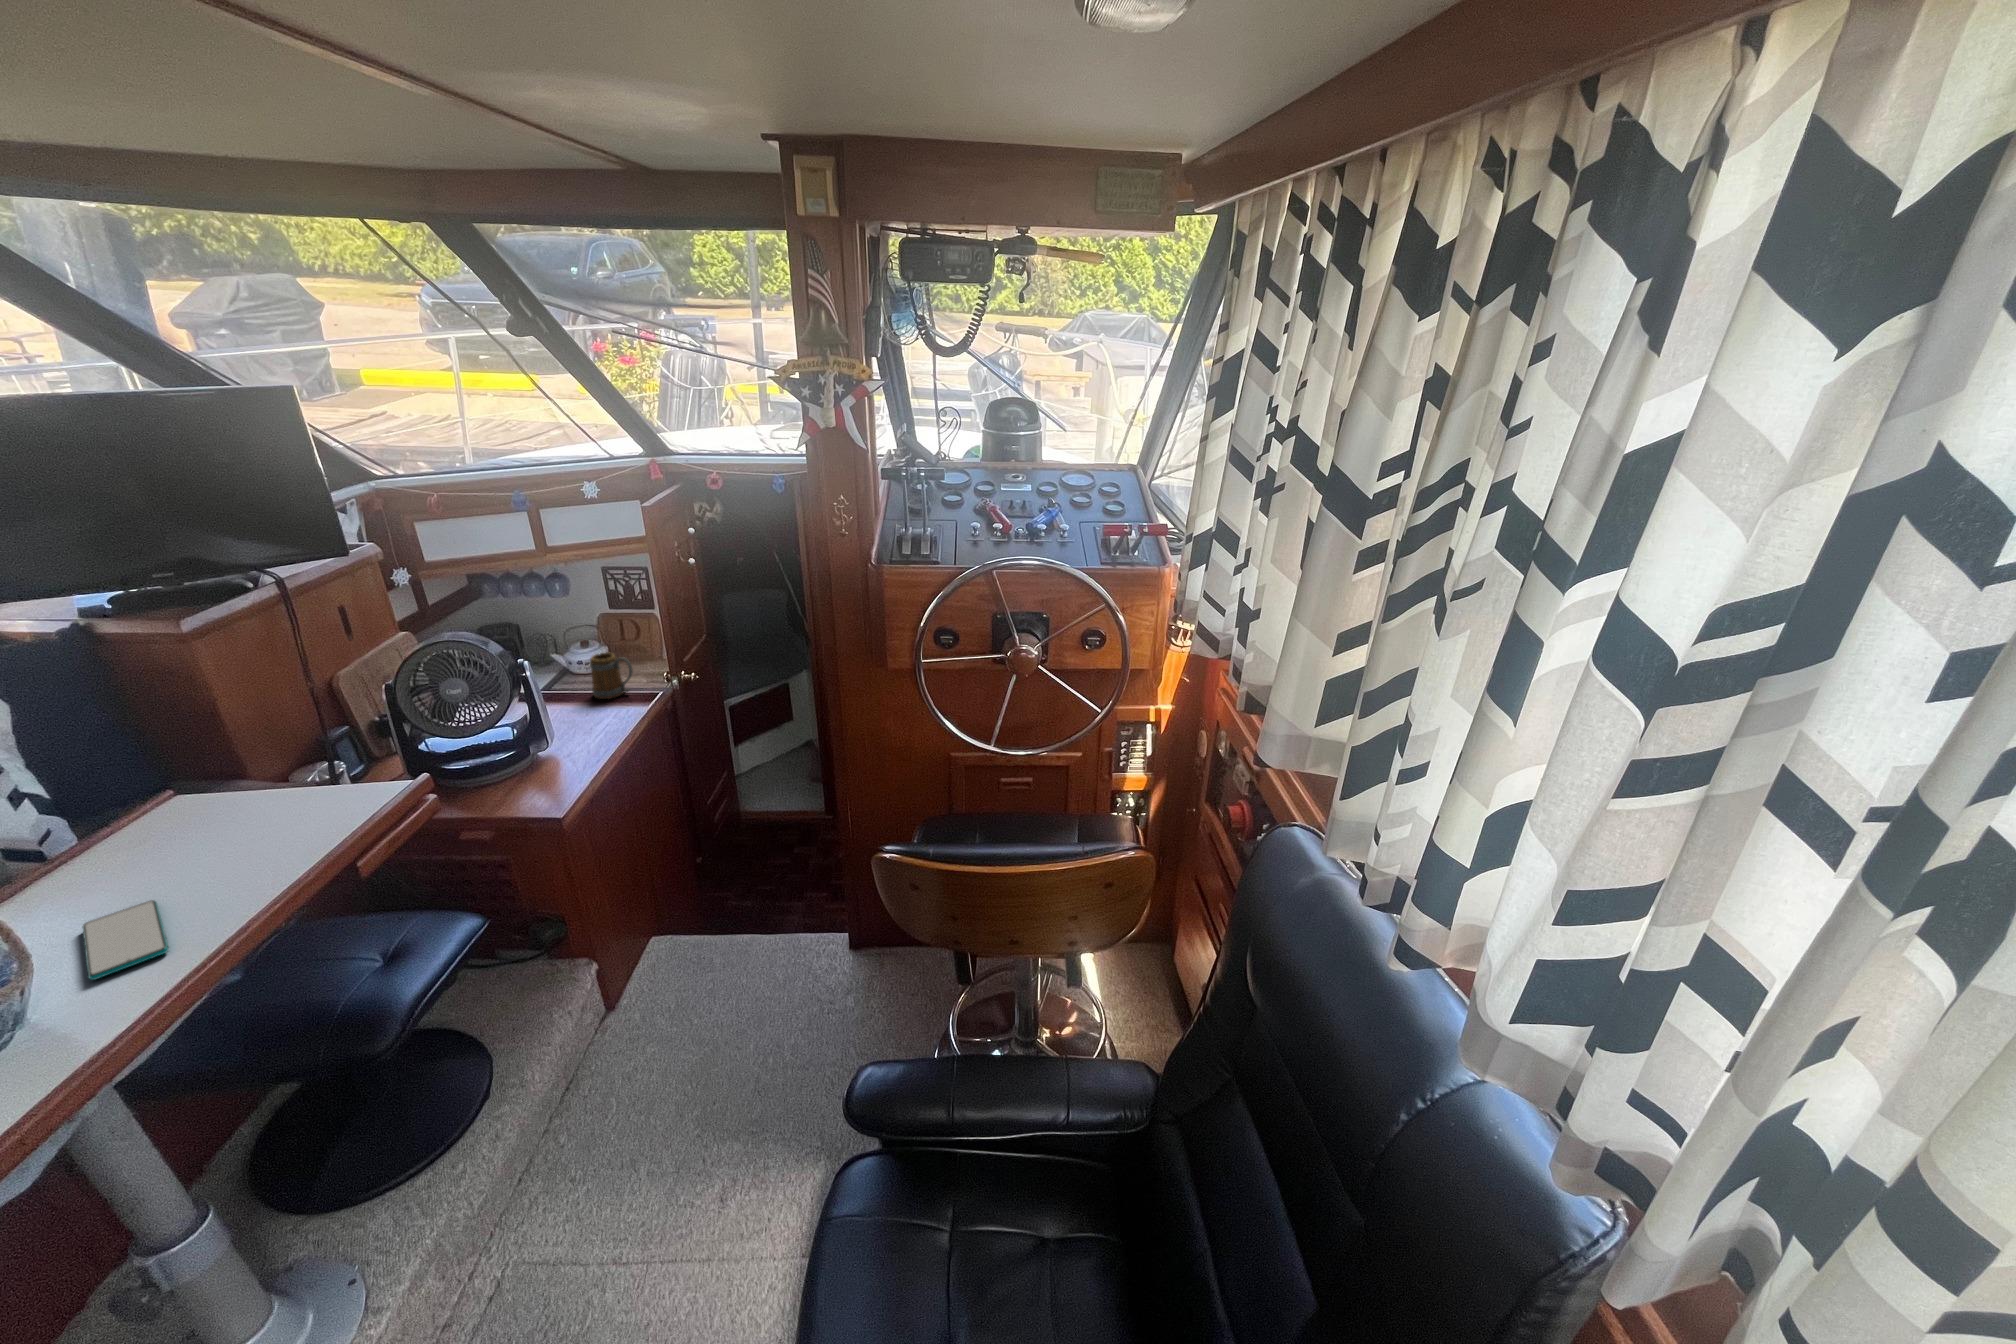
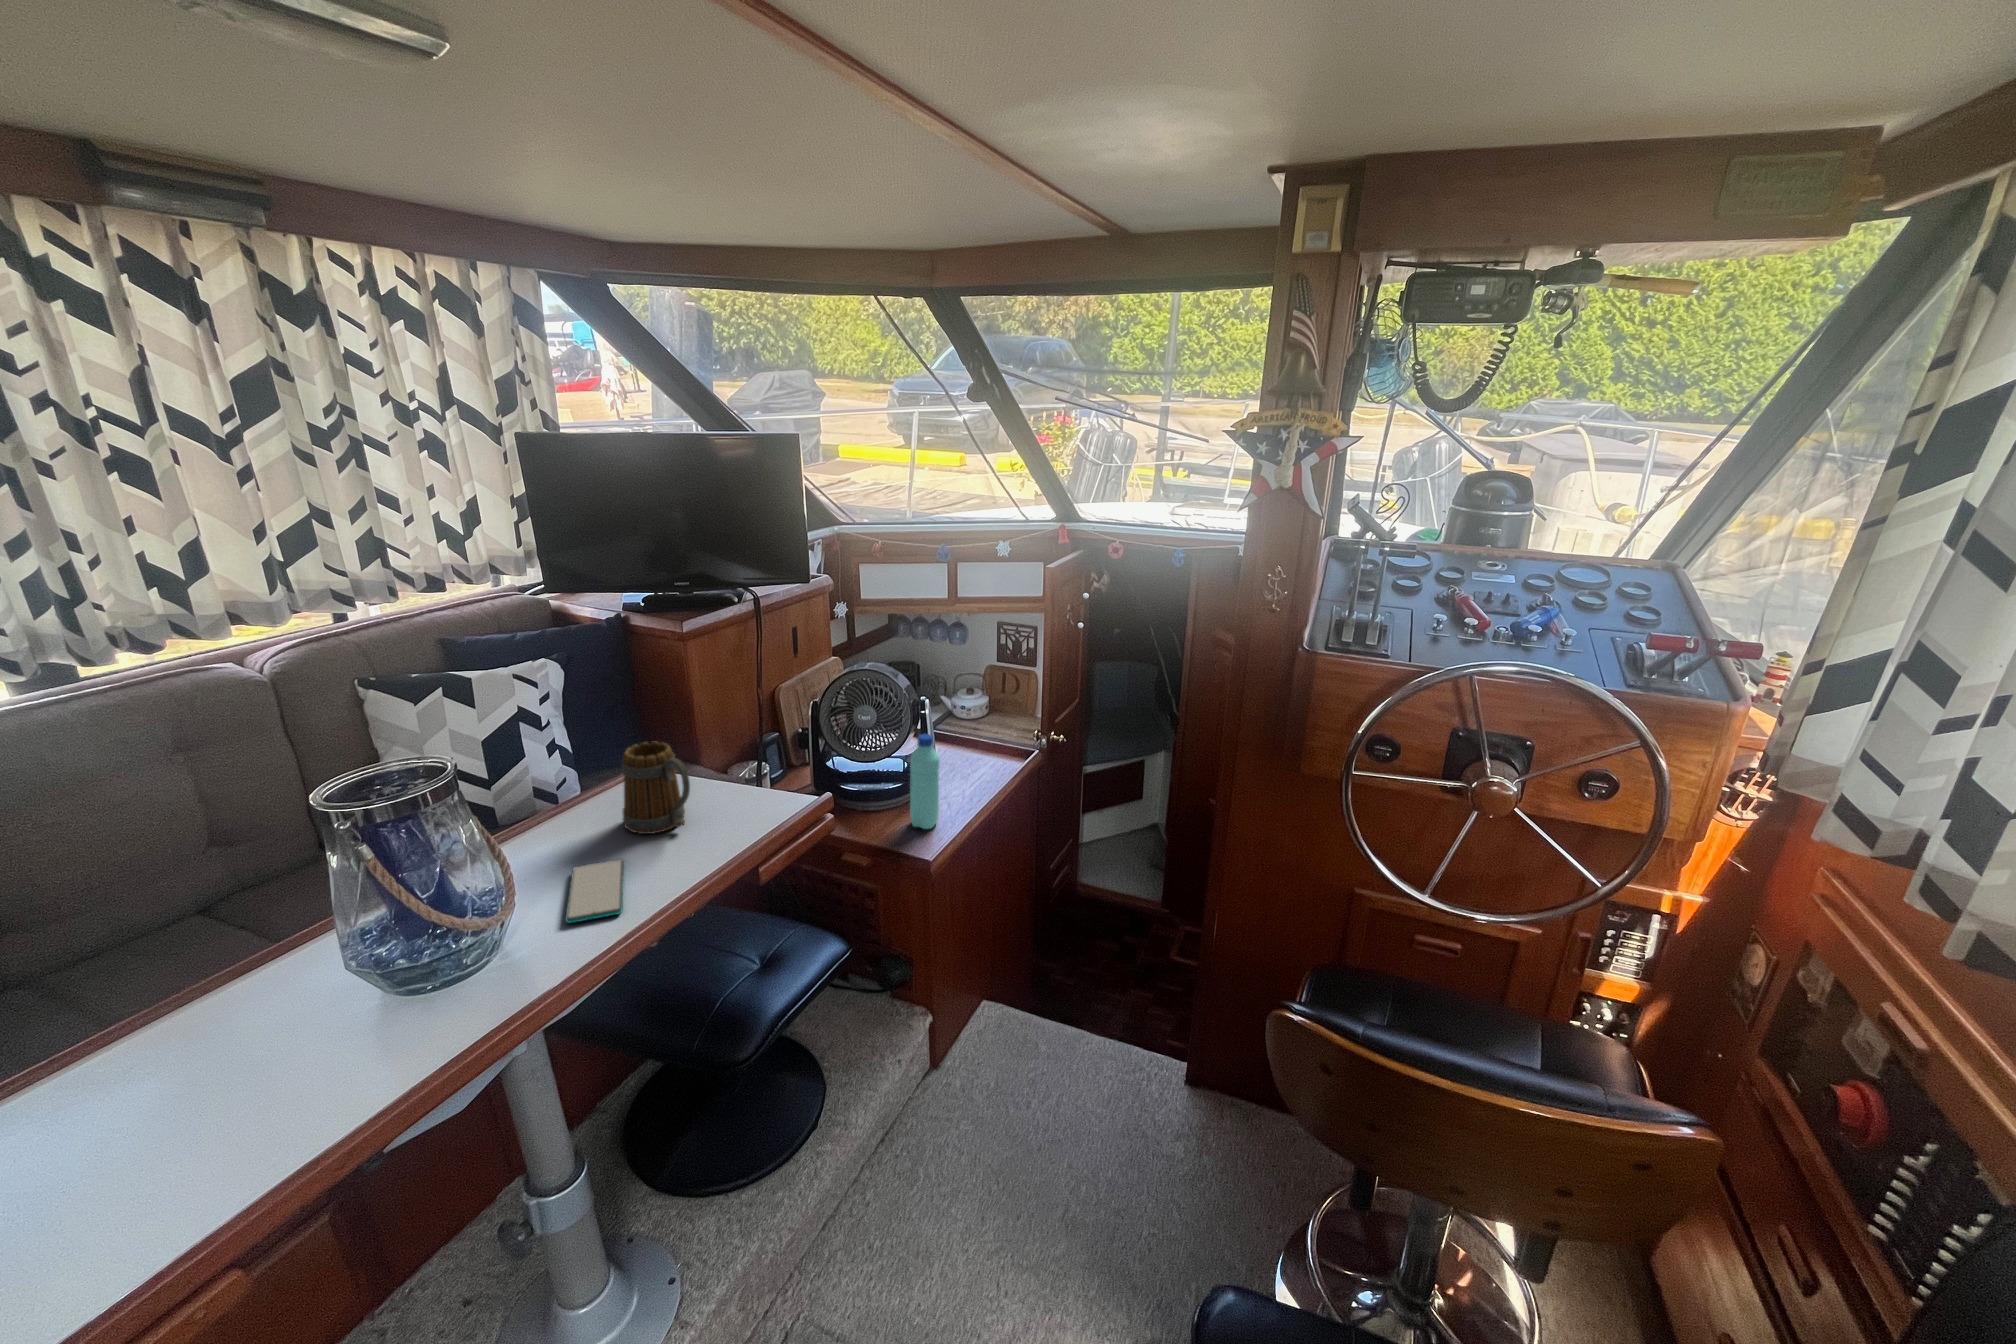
mug: present [590,652,633,699] -> present [622,742,690,834]
water bottle: none [520,697,566,791] -> present [910,734,940,829]

